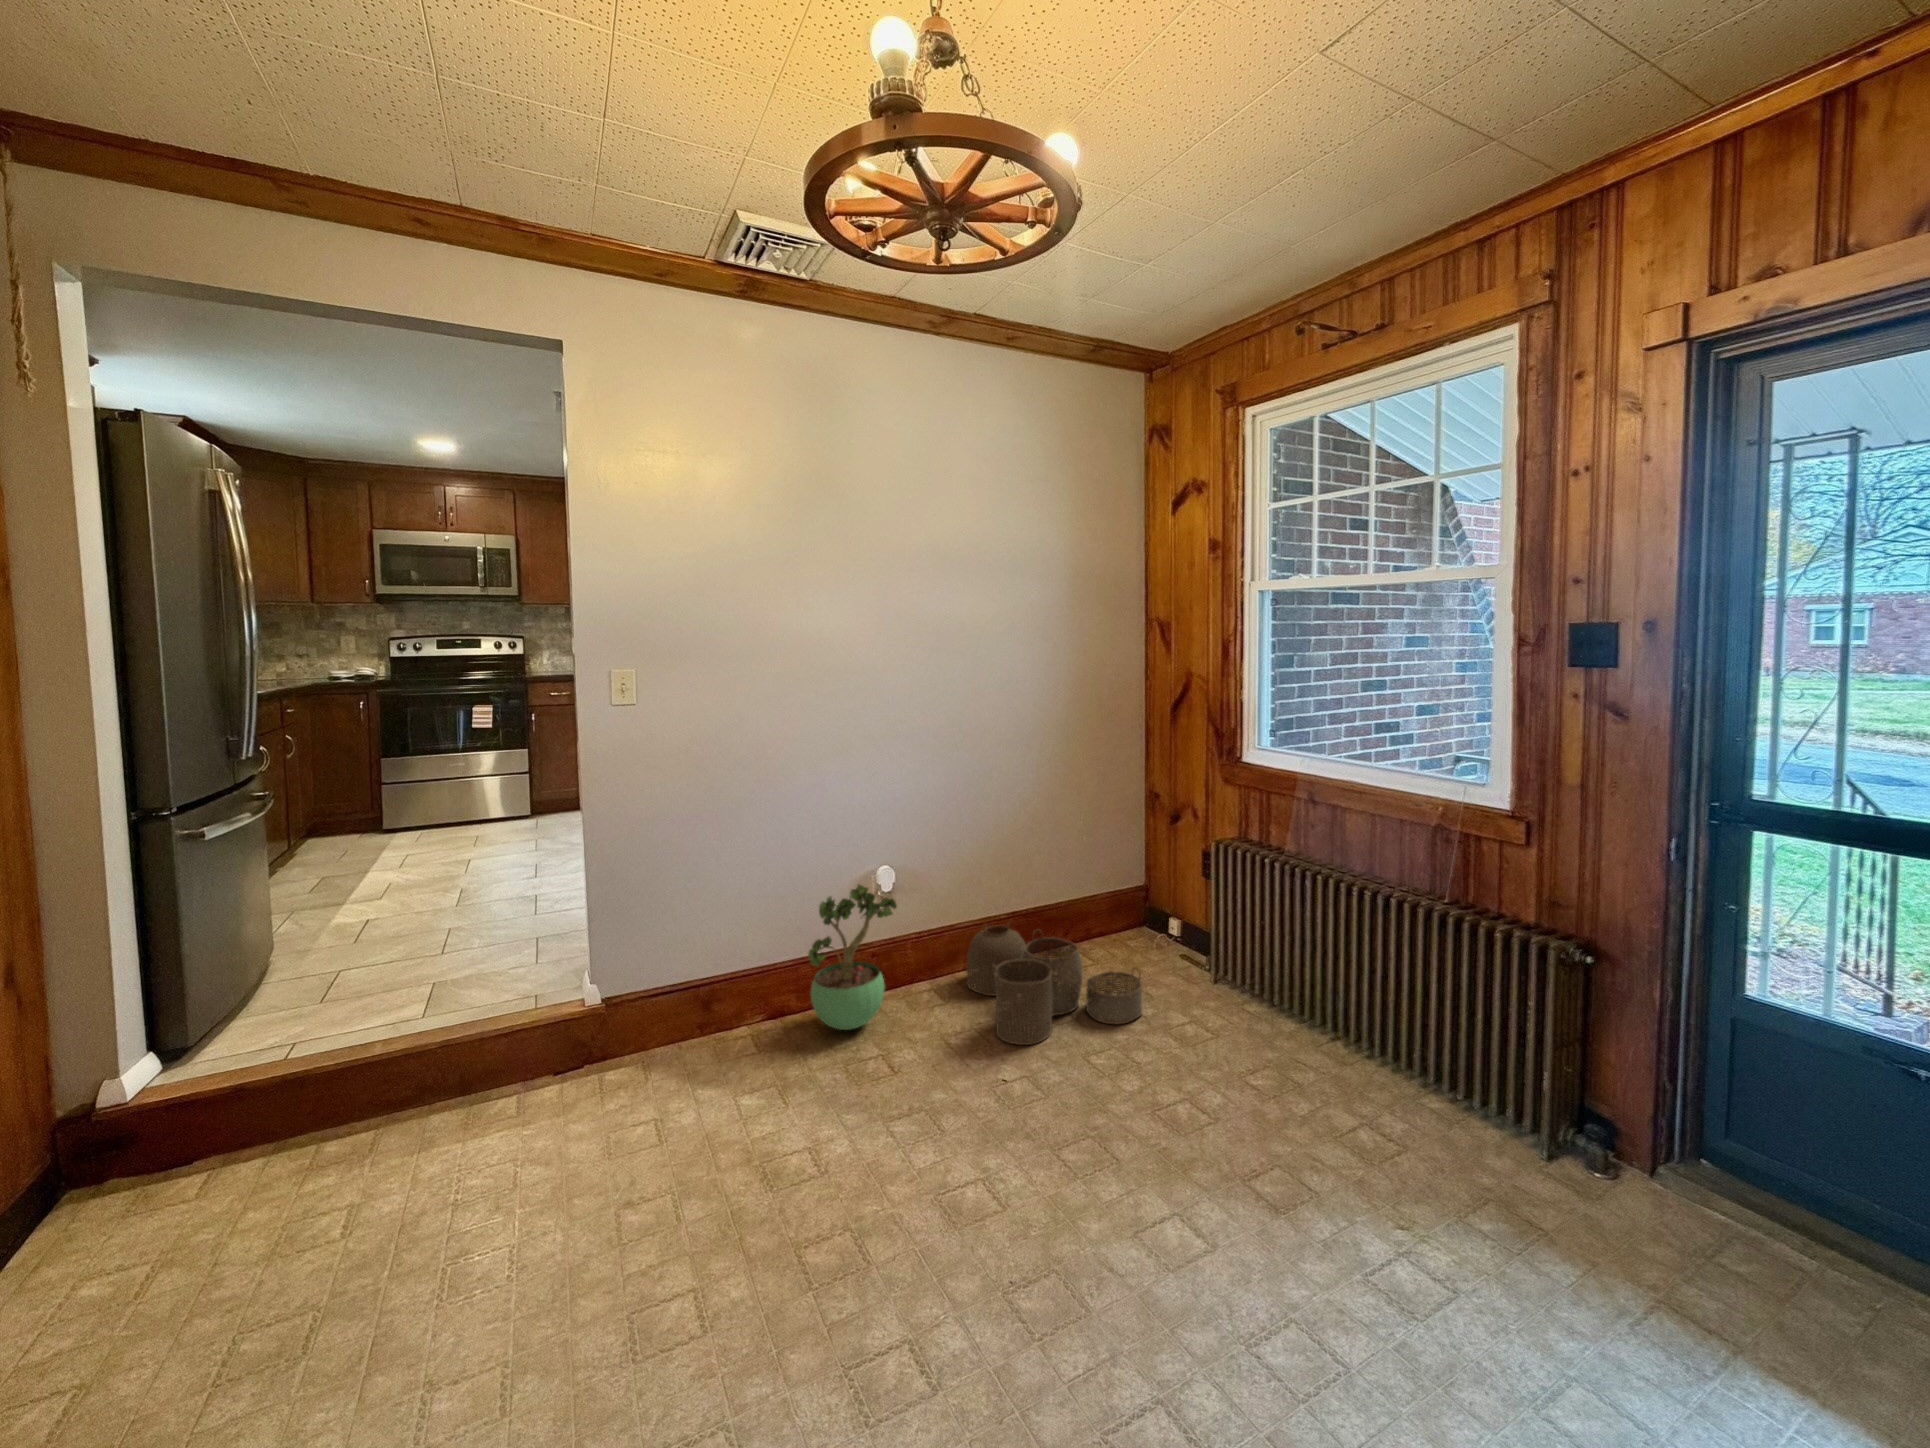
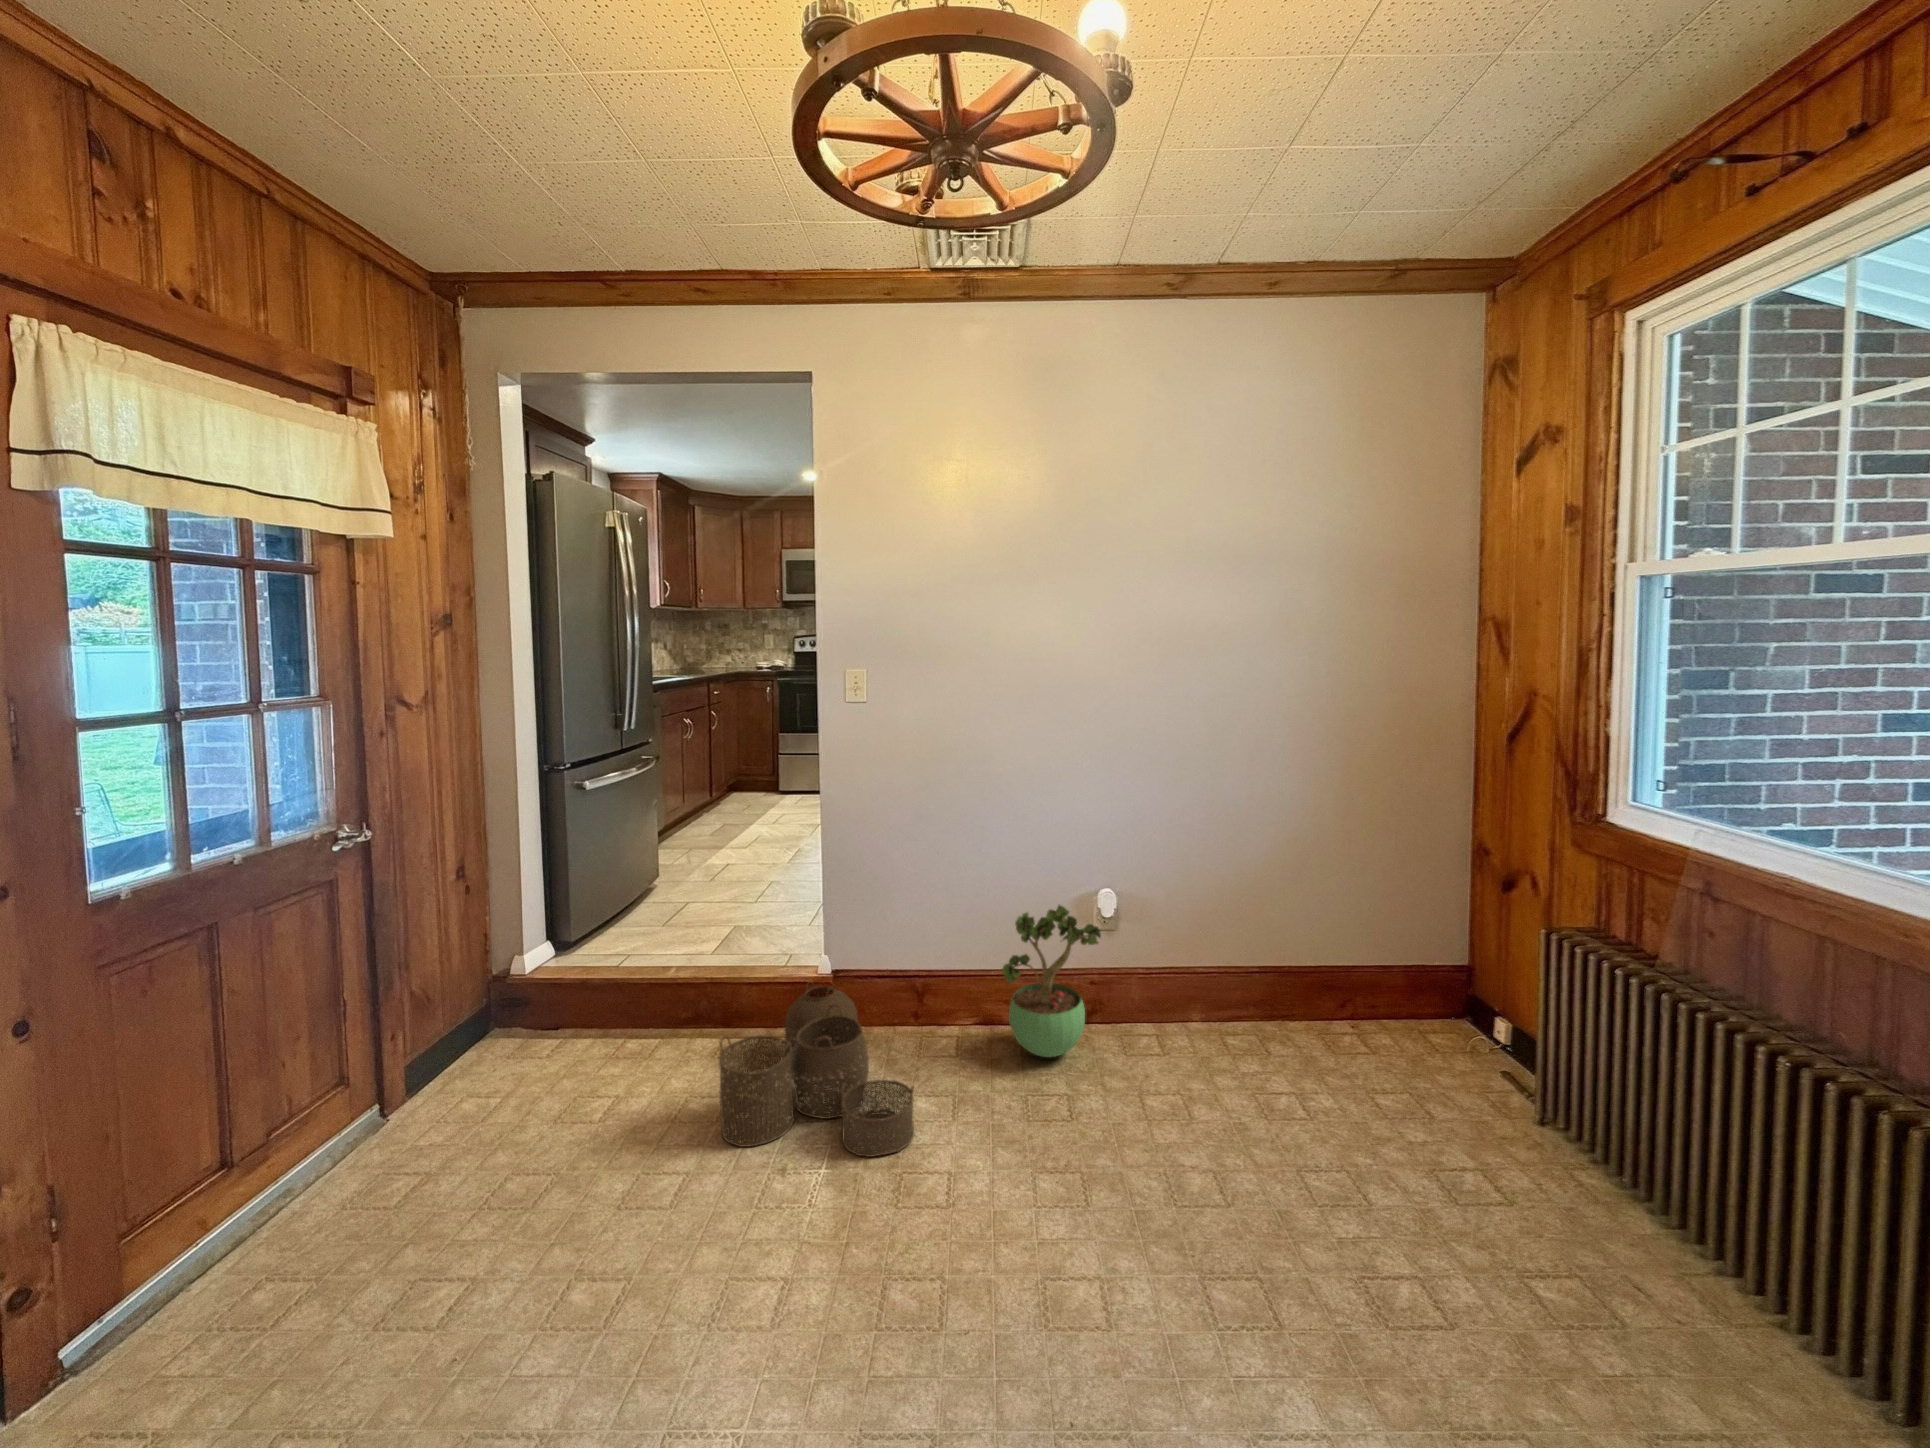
woven basket: present [966,925,1143,1045] -> present [718,986,914,1157]

